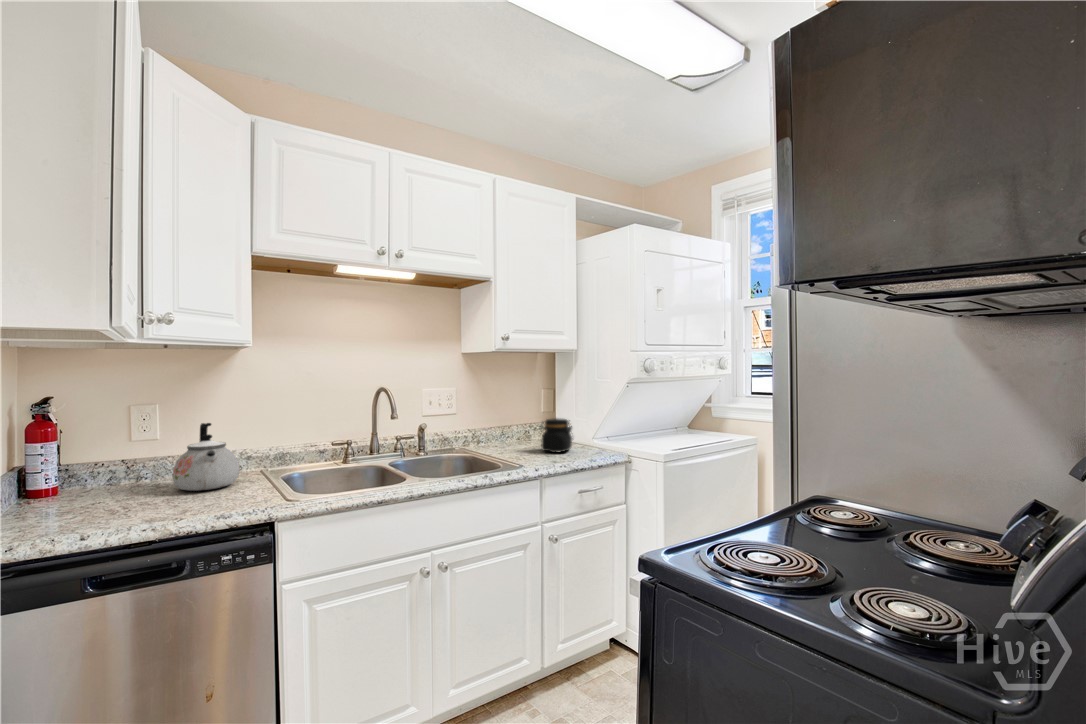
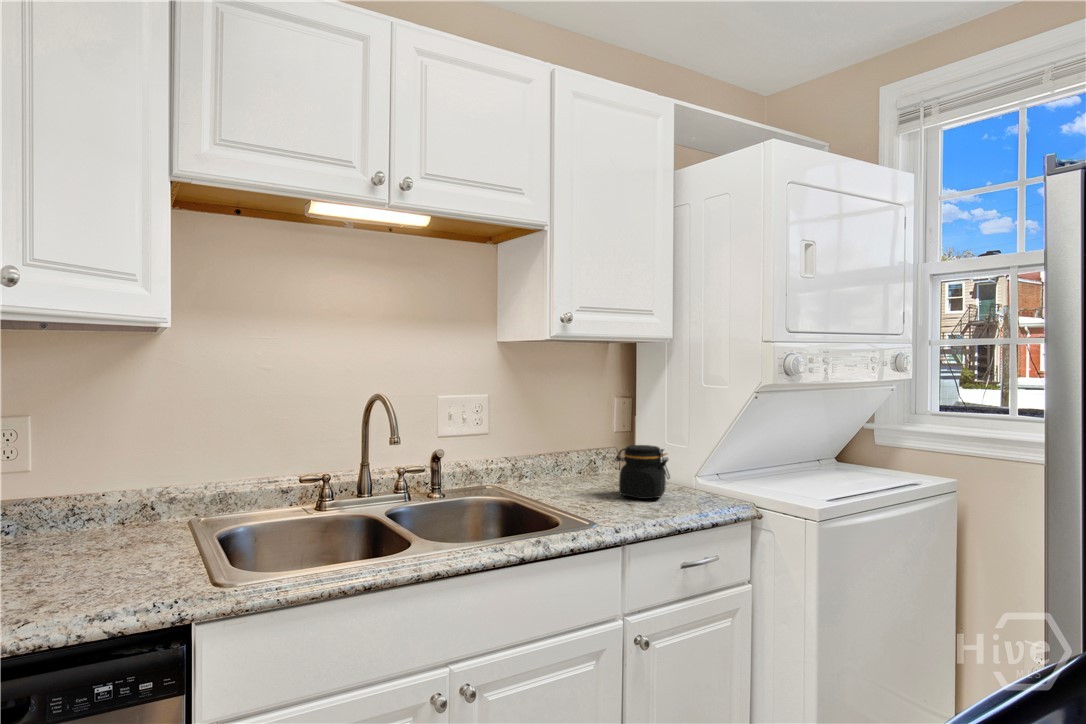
kettle: present [173,423,239,491] -> none [42,448,150,558]

